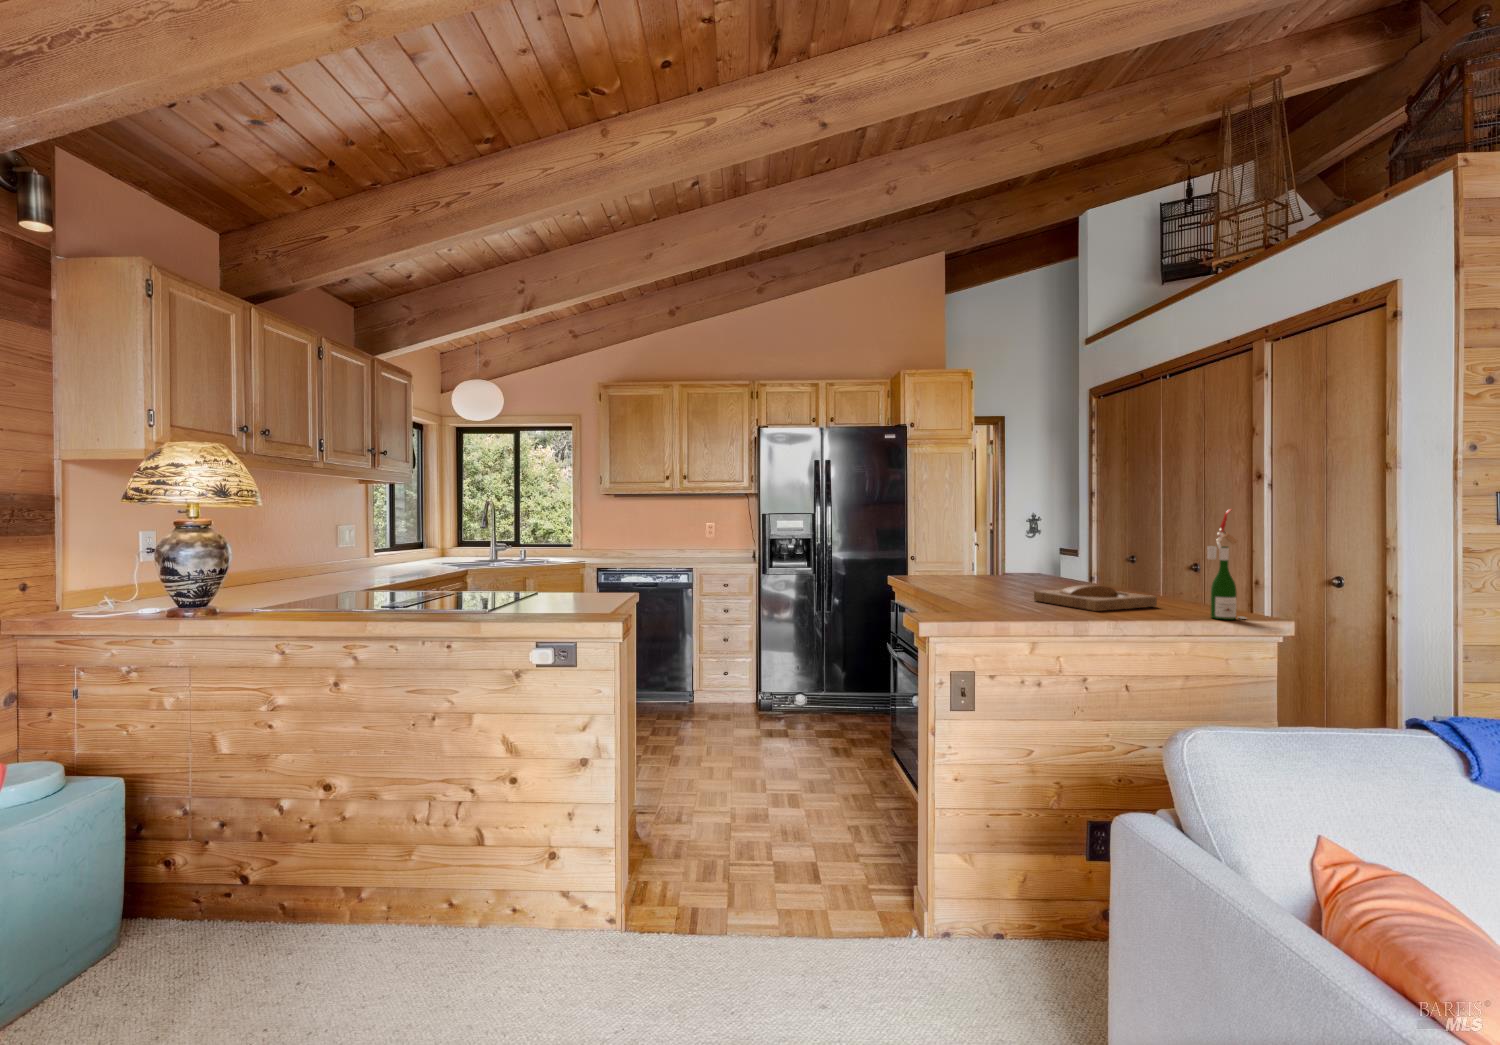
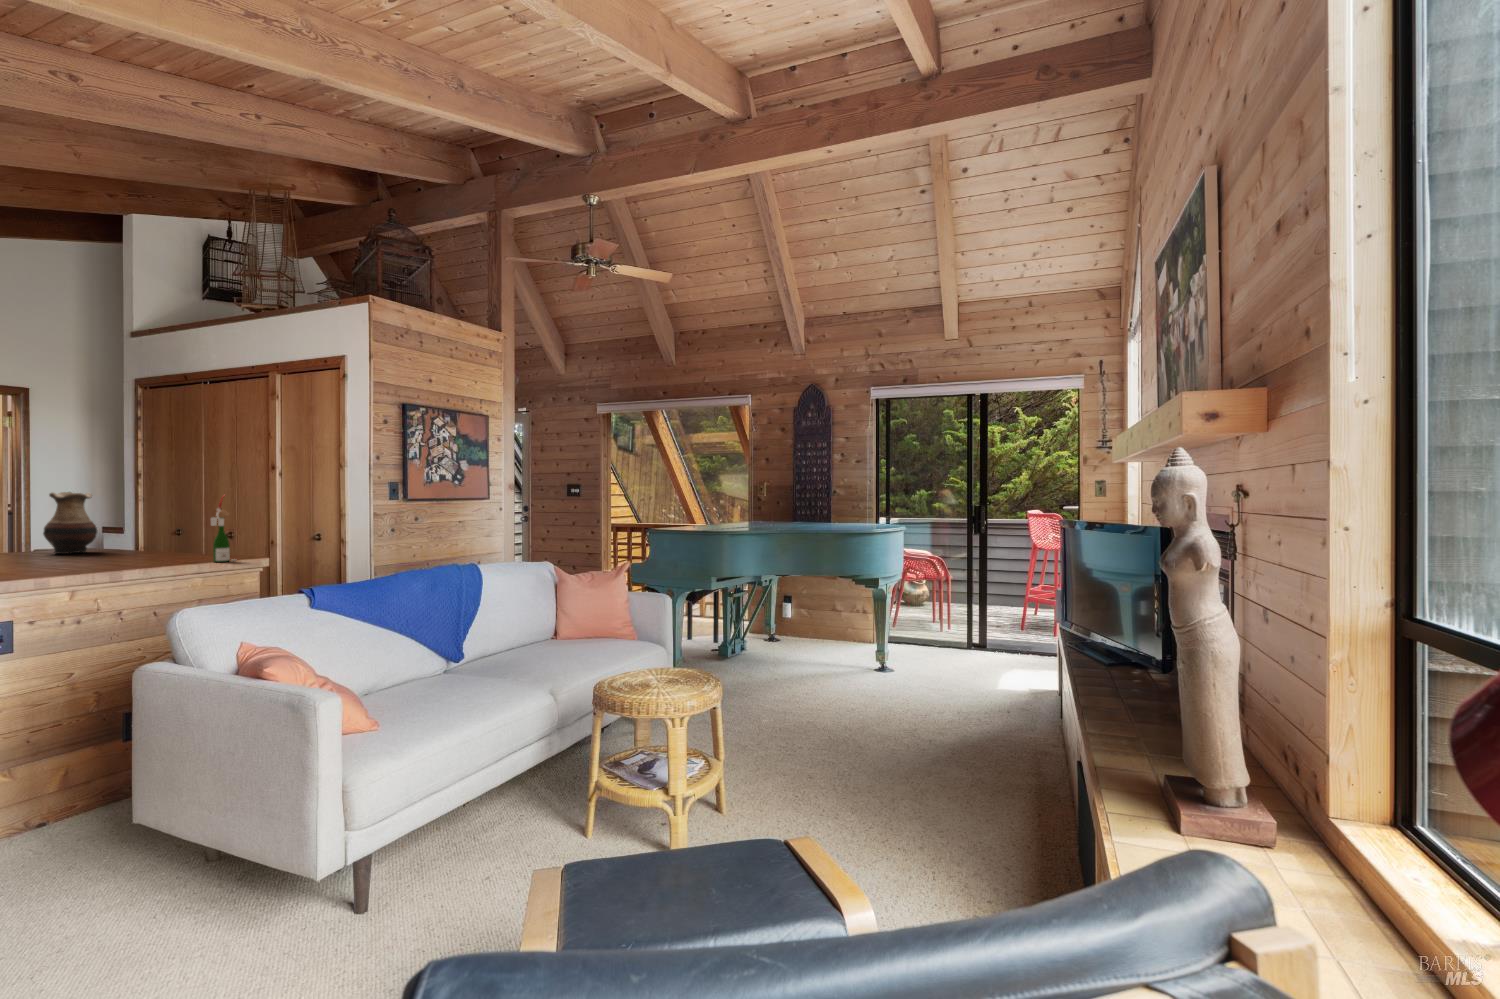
vase: none [1009,509,1059,582] -> present [43,492,97,554]
tray: present [1034,585,1157,611] -> none [72,549,179,566]

